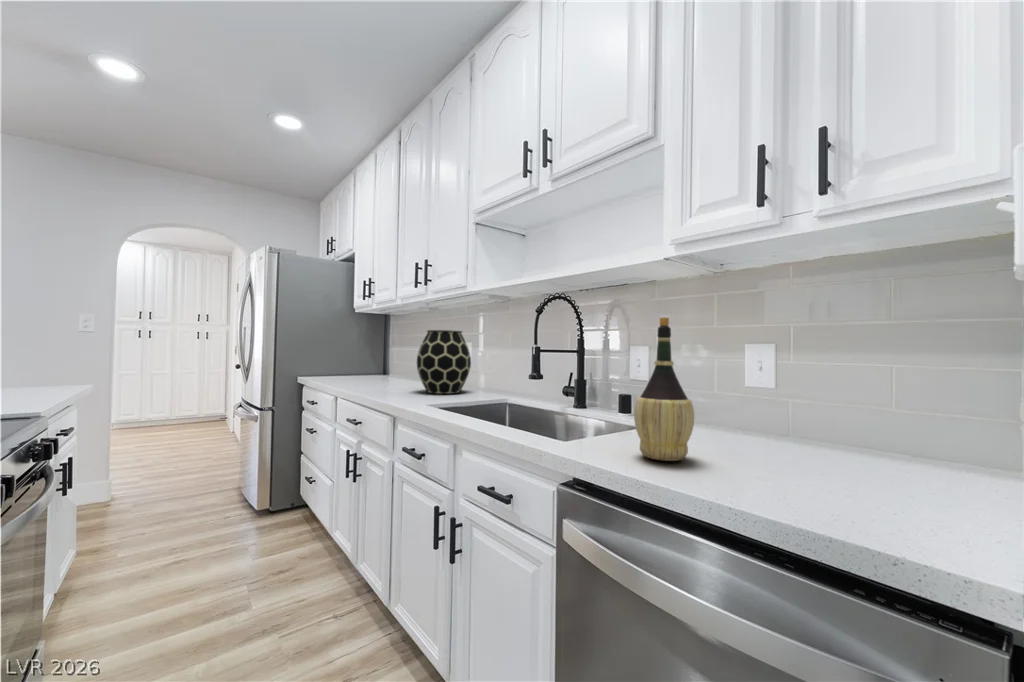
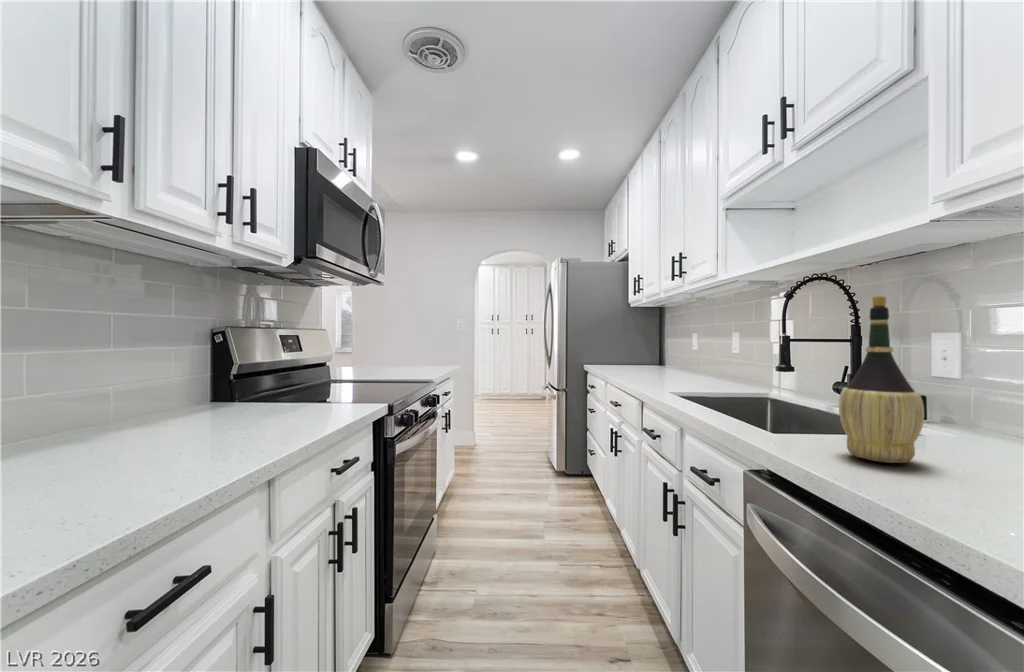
vase: present [417,330,471,394] -> none [672,321,730,384]

